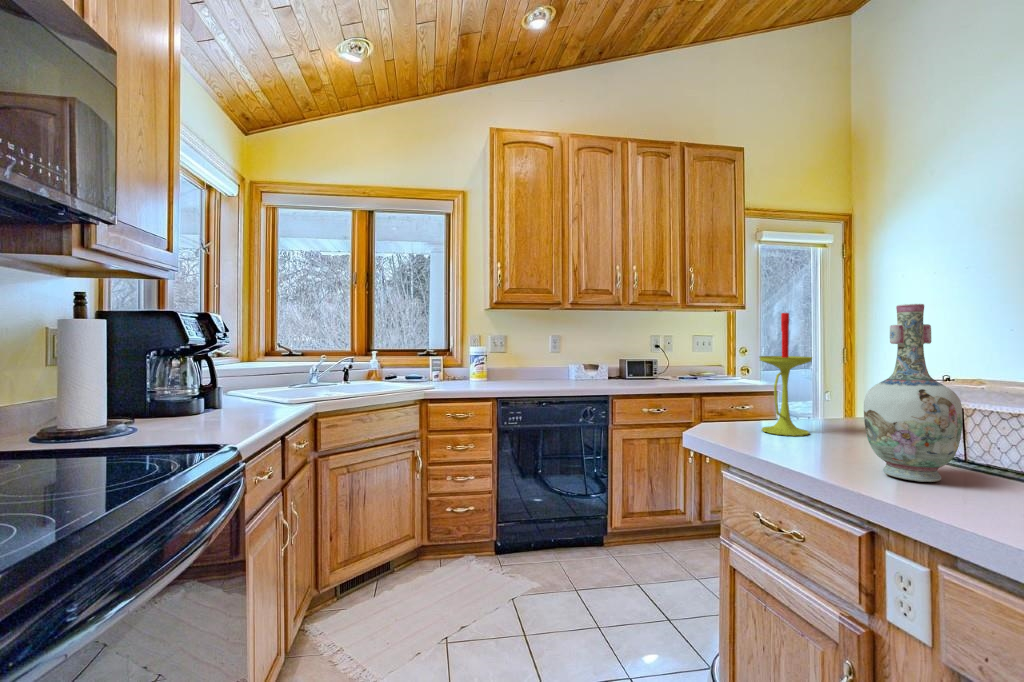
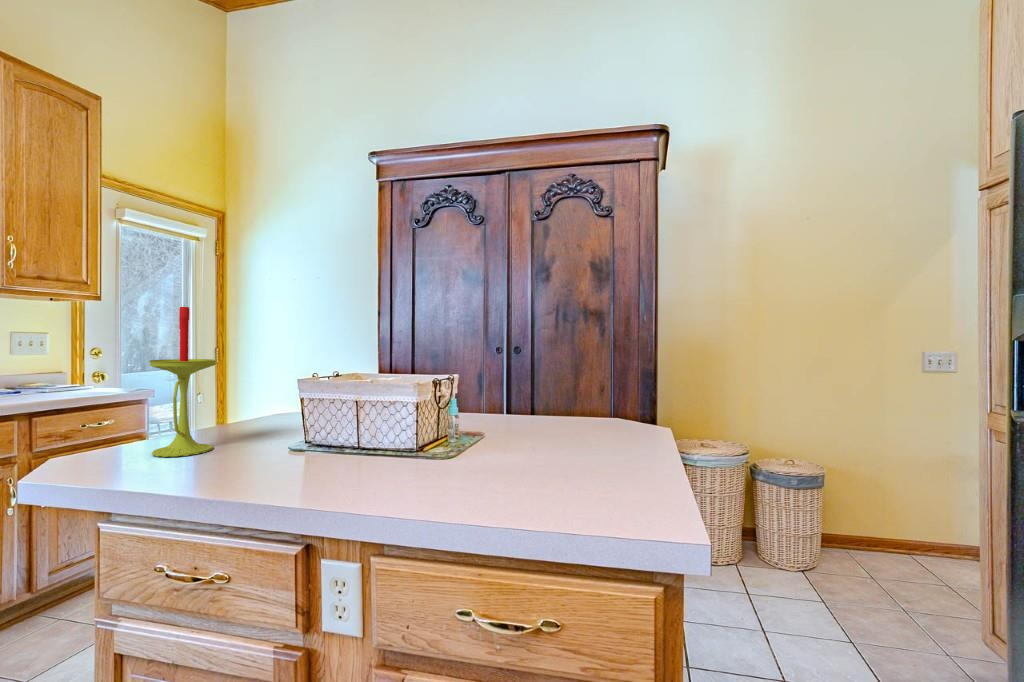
vase: present [864,304,962,482] -> none [288,306,367,479]

